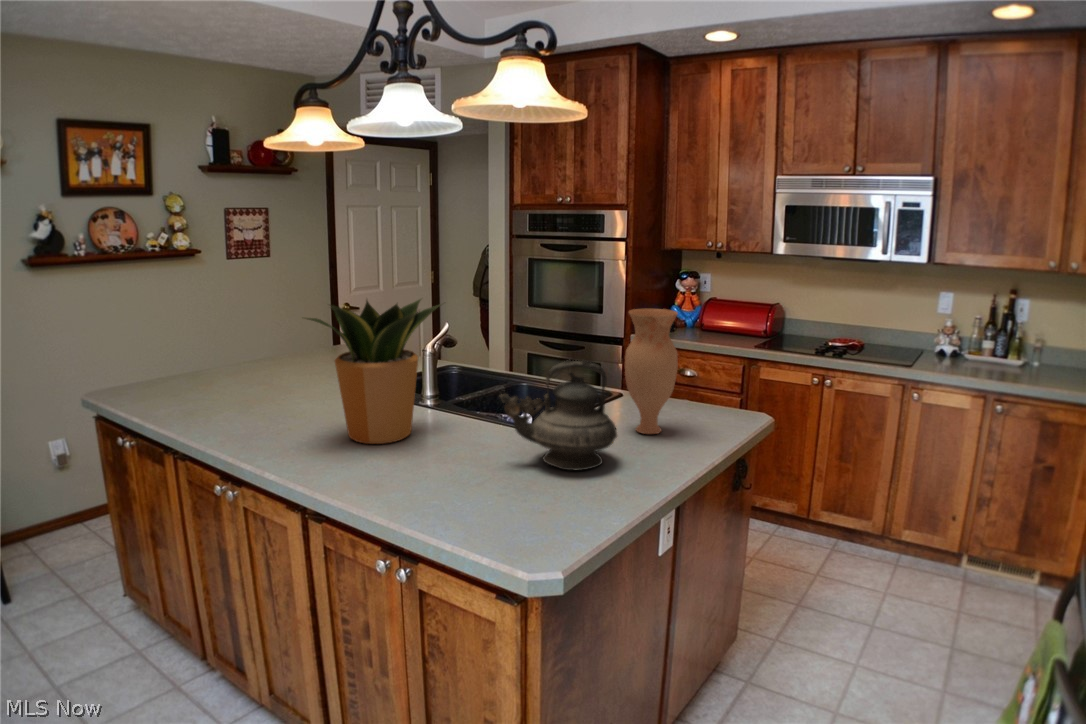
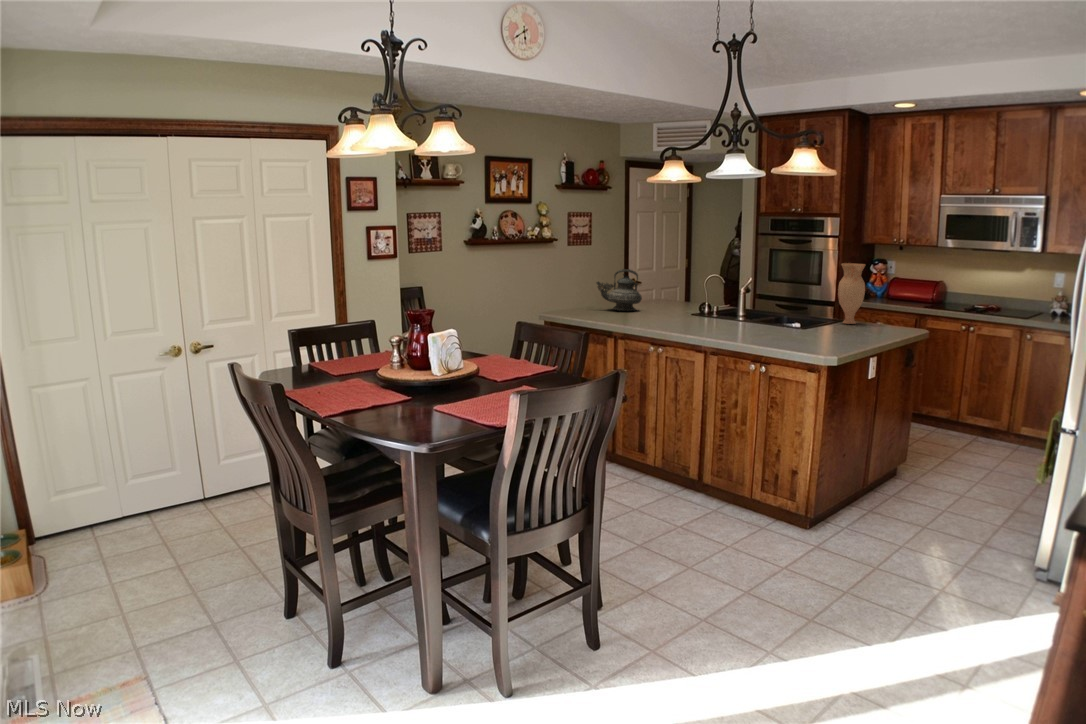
potted plant: present [306,299,442,444] -> none [690,255,750,322]
teapot: present [500,360,617,470] -> present [596,269,642,311]

